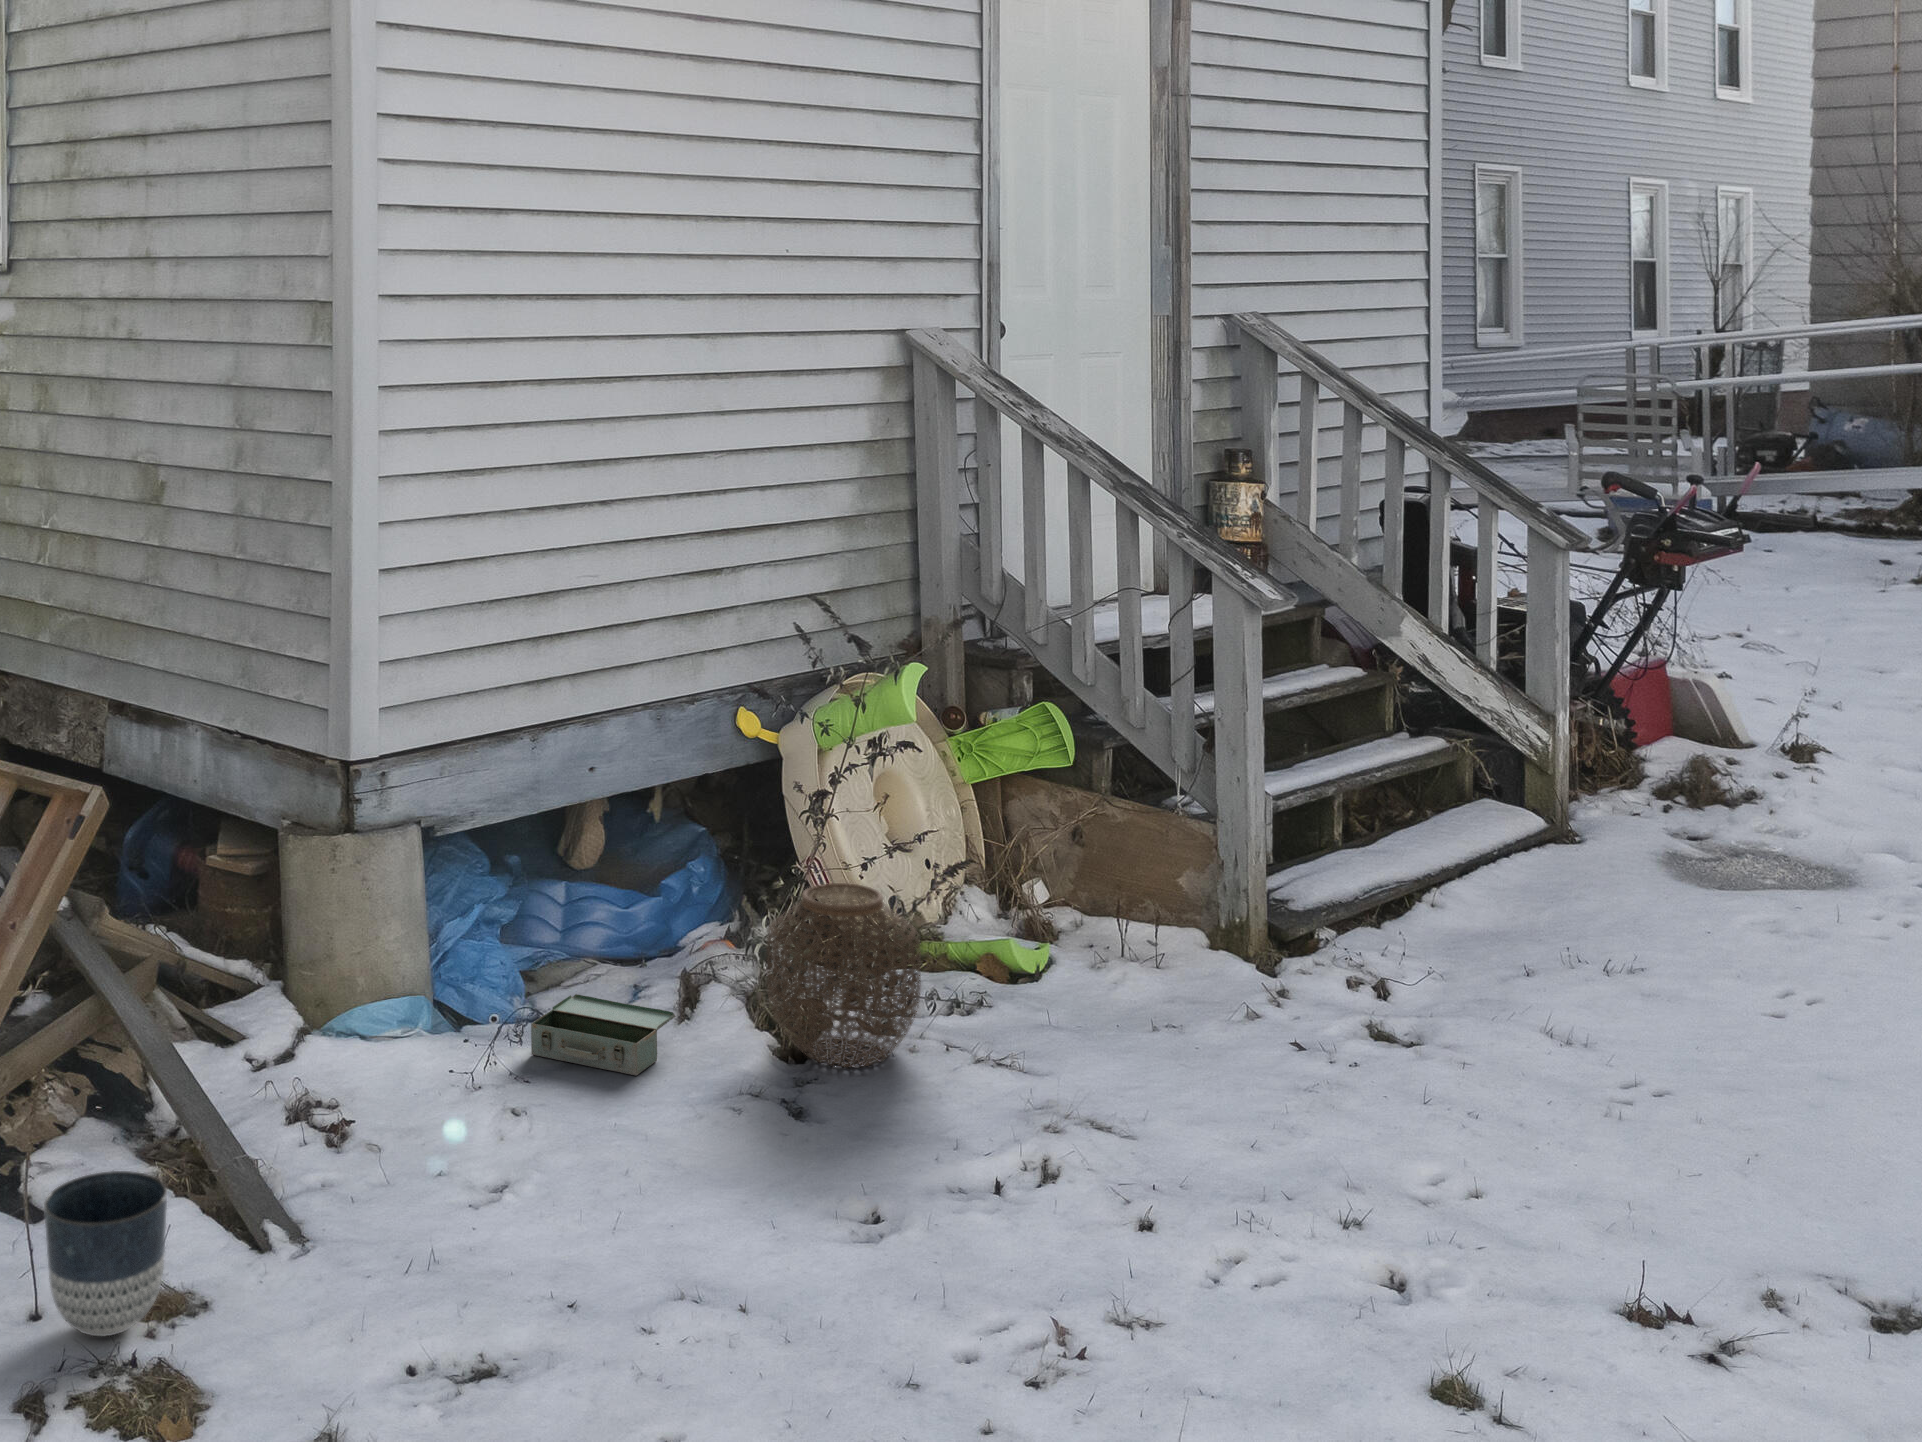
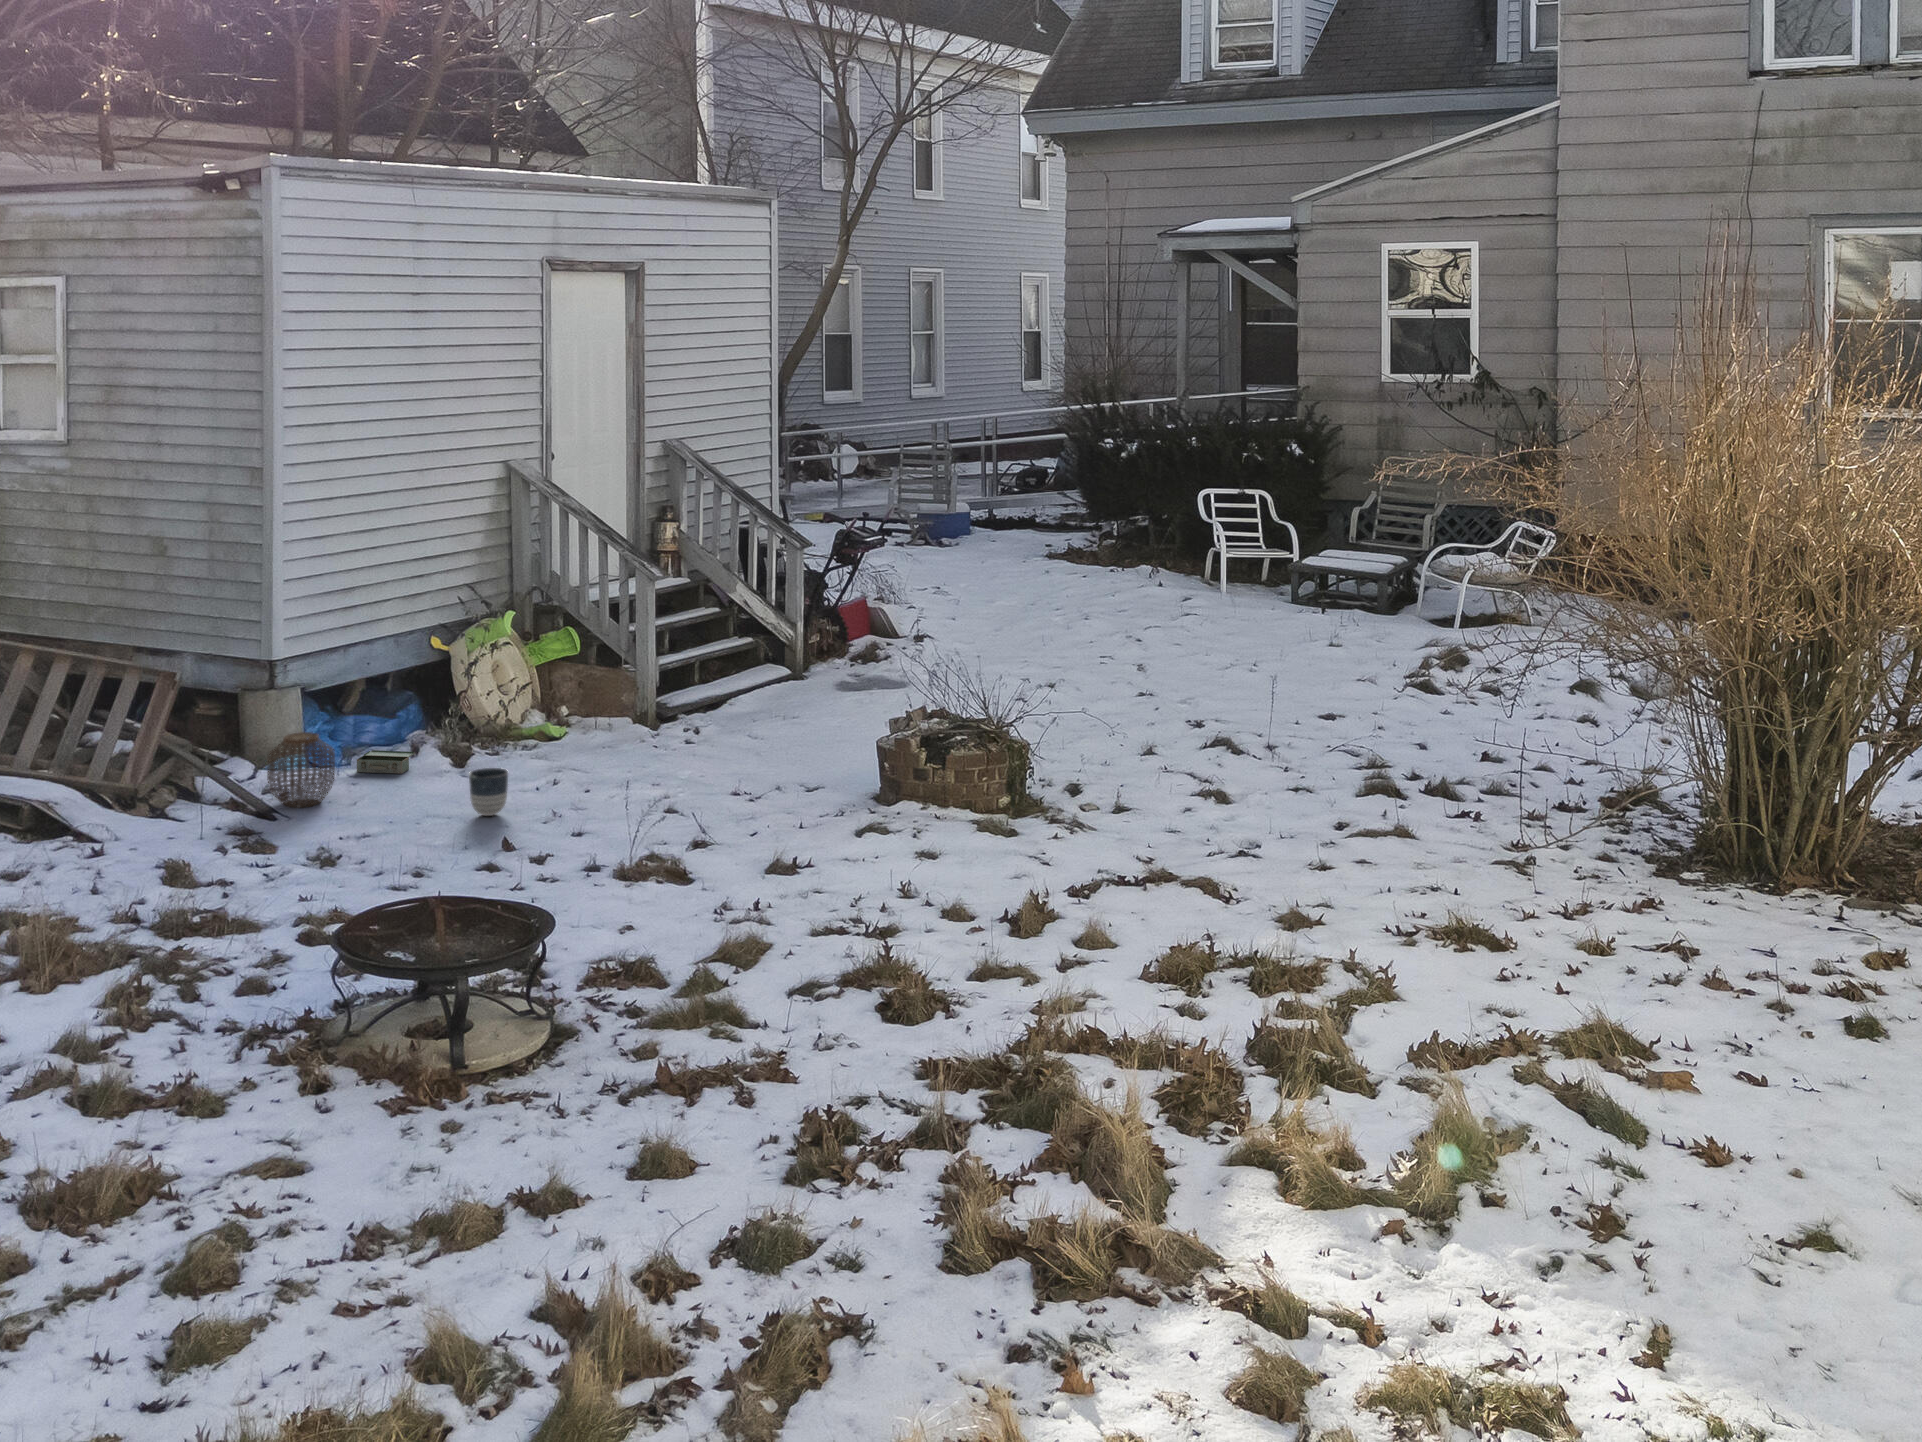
woven basket: present [766,883,921,1067] -> present [267,732,335,808]
planter: present [44,1171,167,1336] -> present [469,768,508,816]

